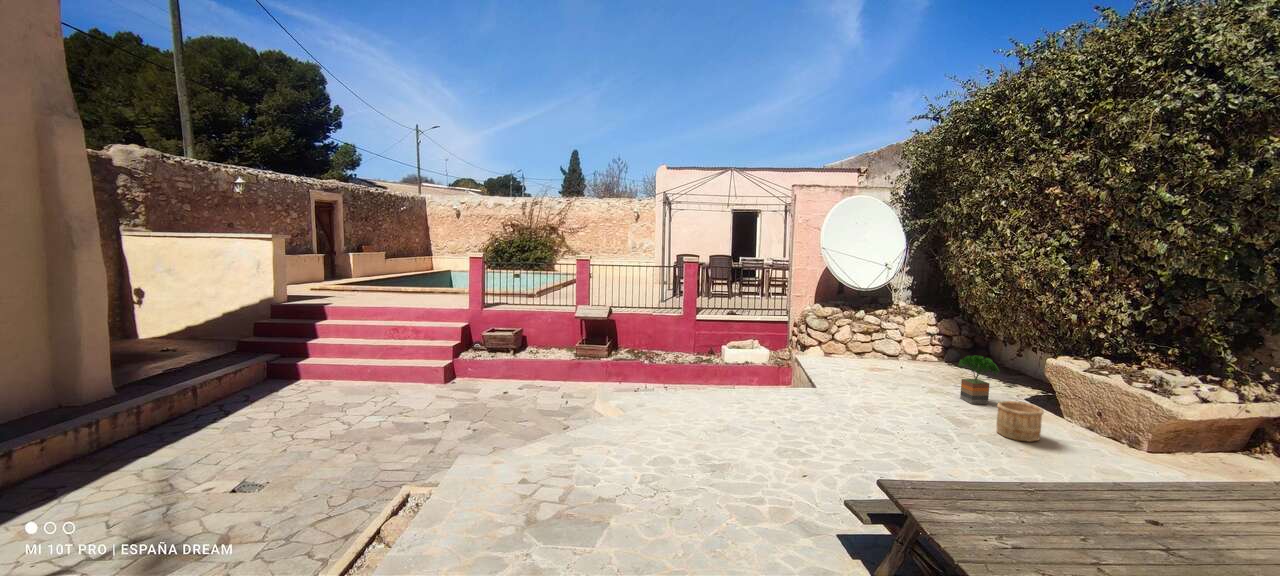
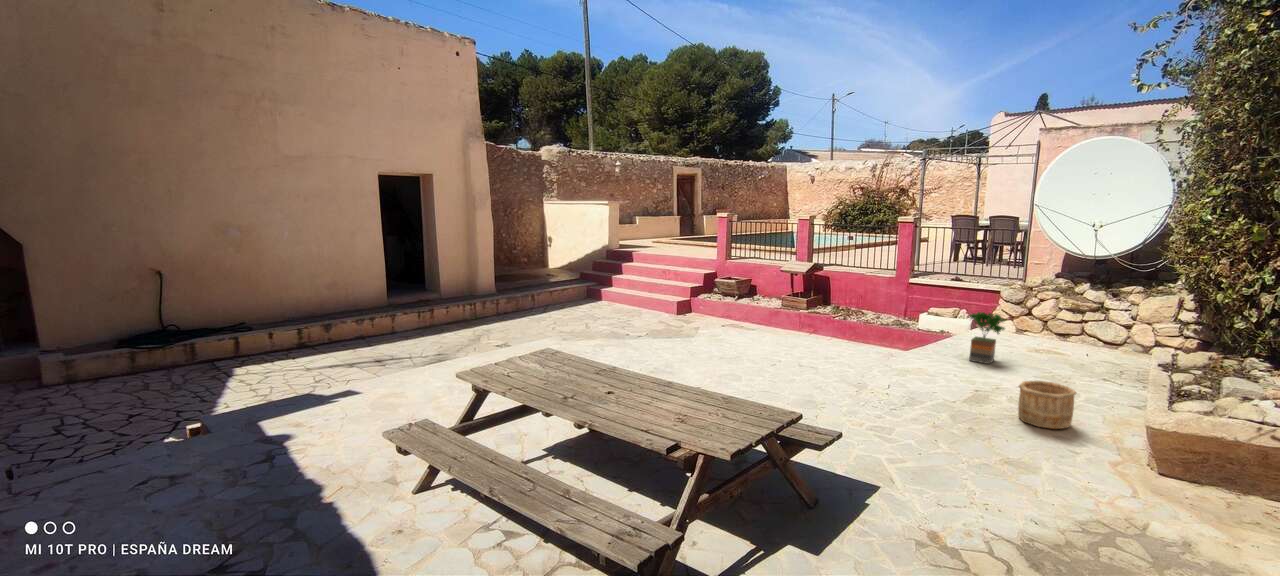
potted tree: present [959,355,999,404] -> present [969,312,1005,364]

